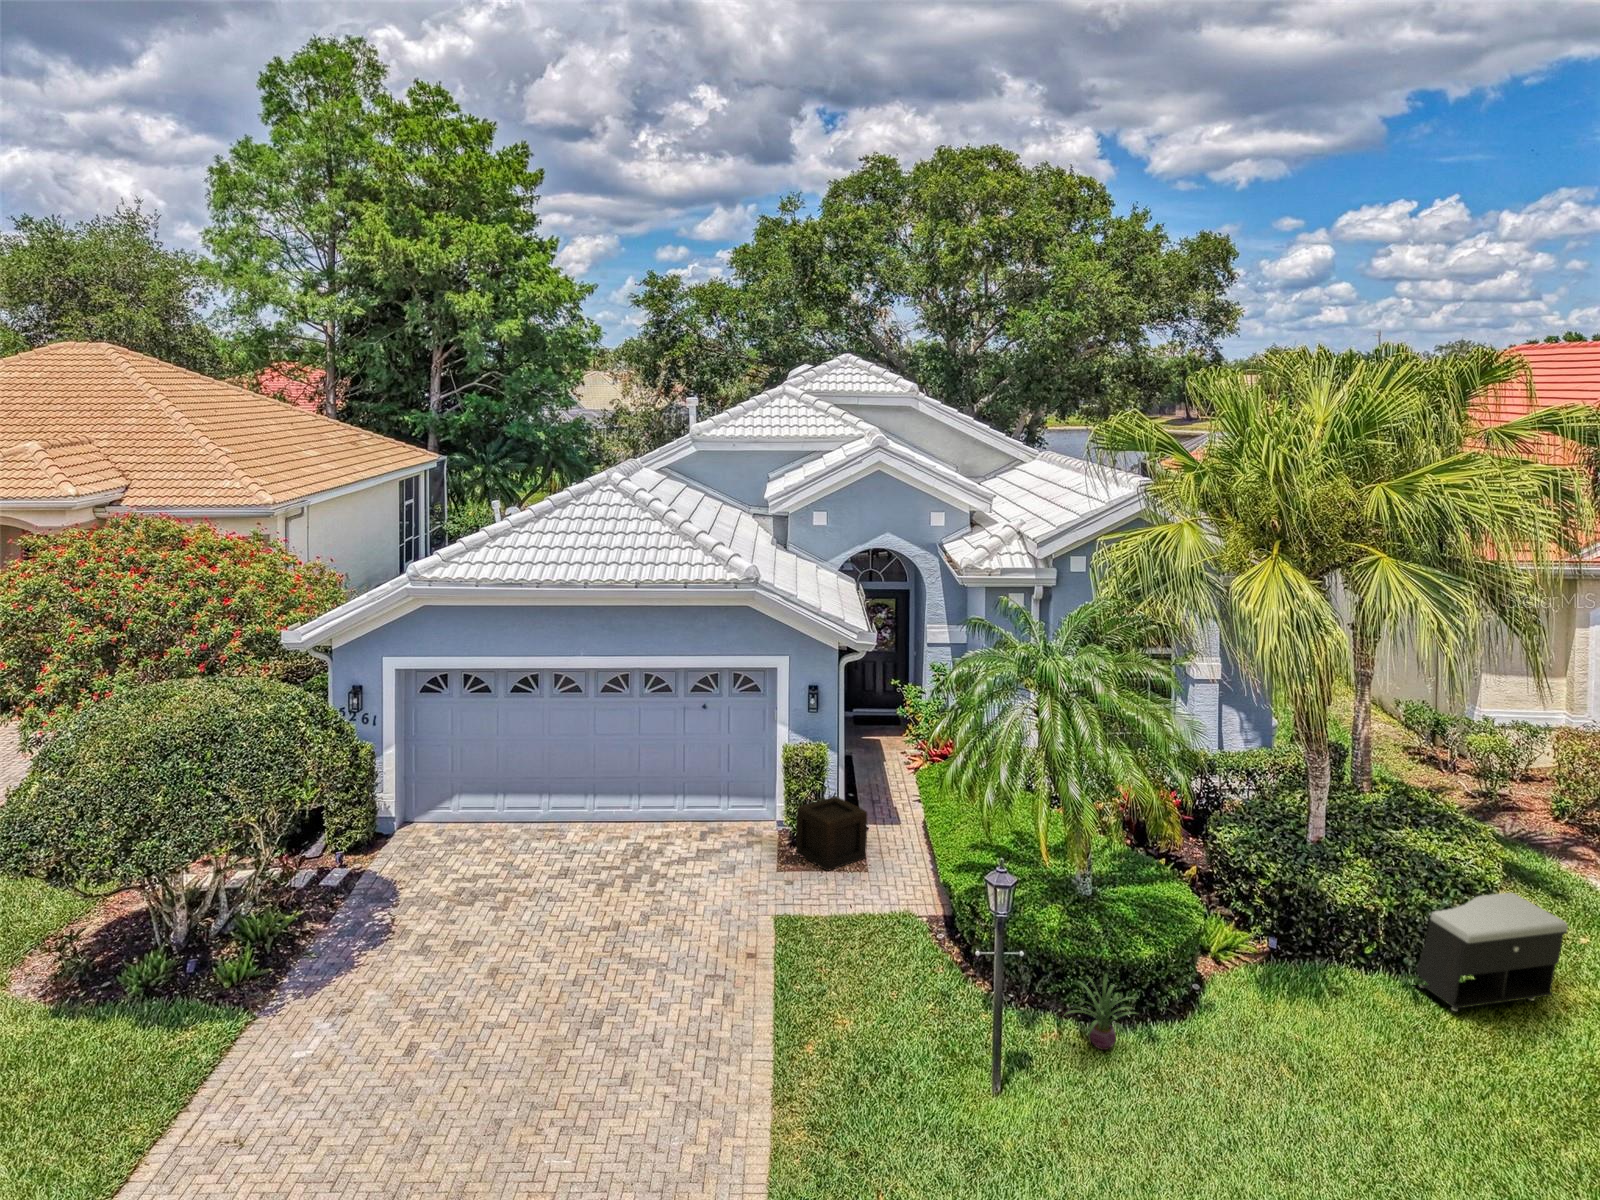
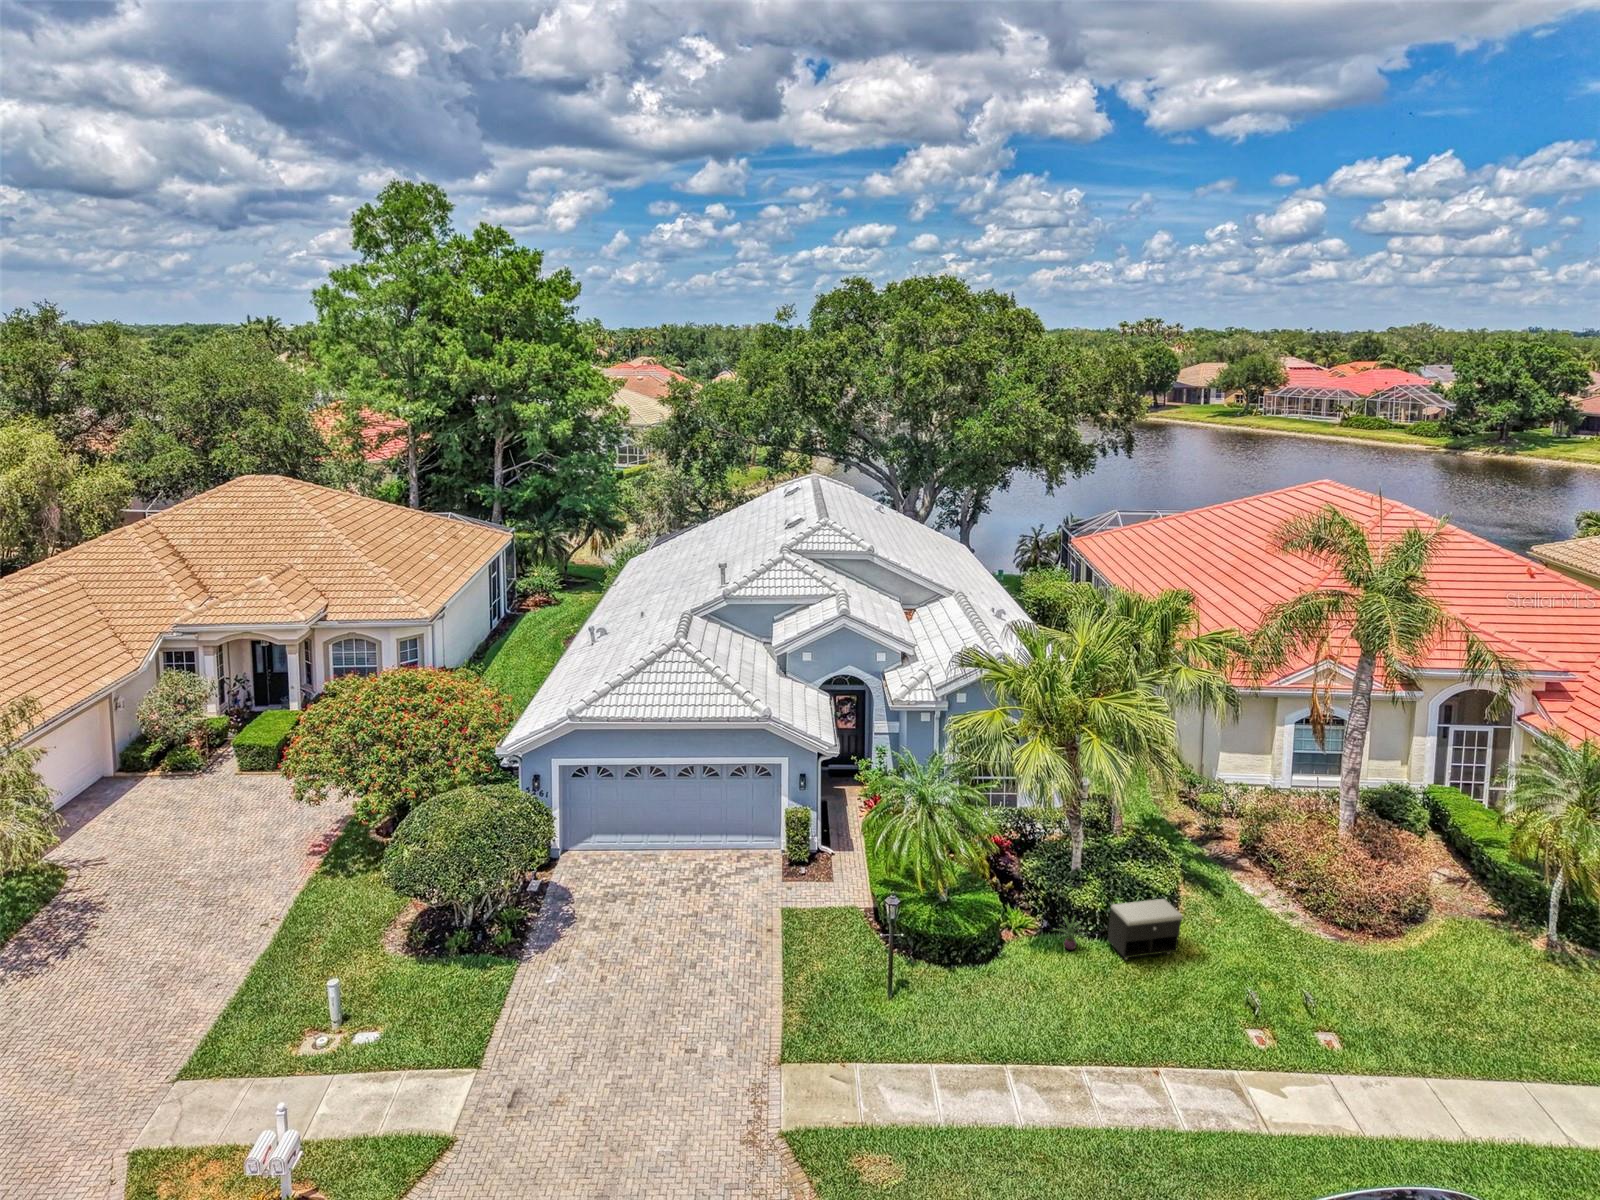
wooden crate: present [796,796,867,871] -> none [793,838,833,883]
decorative plant: present [1064,973,1135,1050] -> present [1063,916,1081,950]

